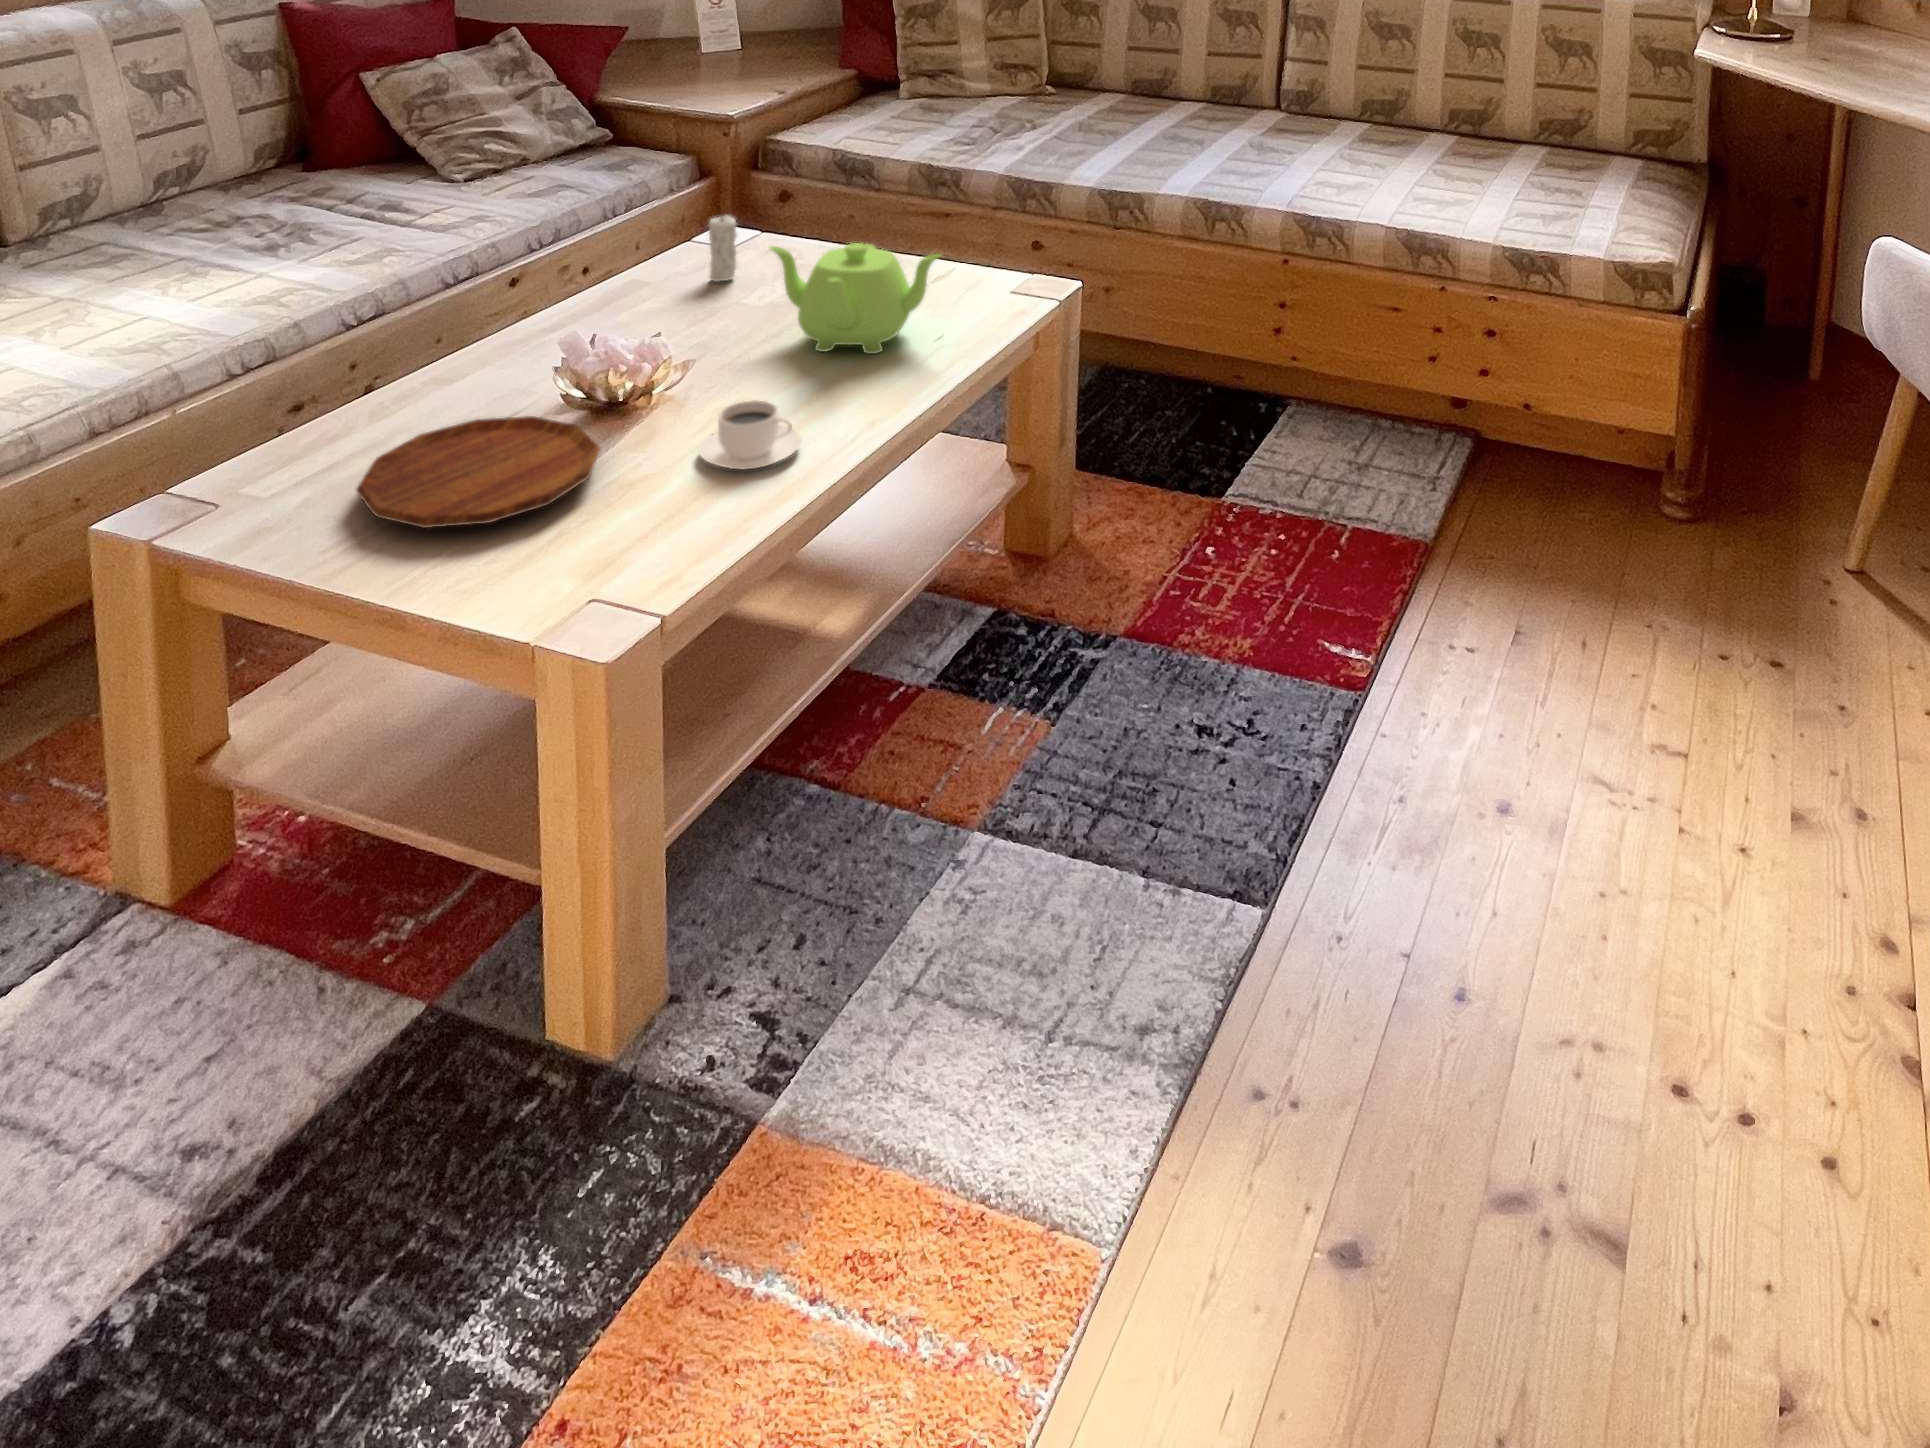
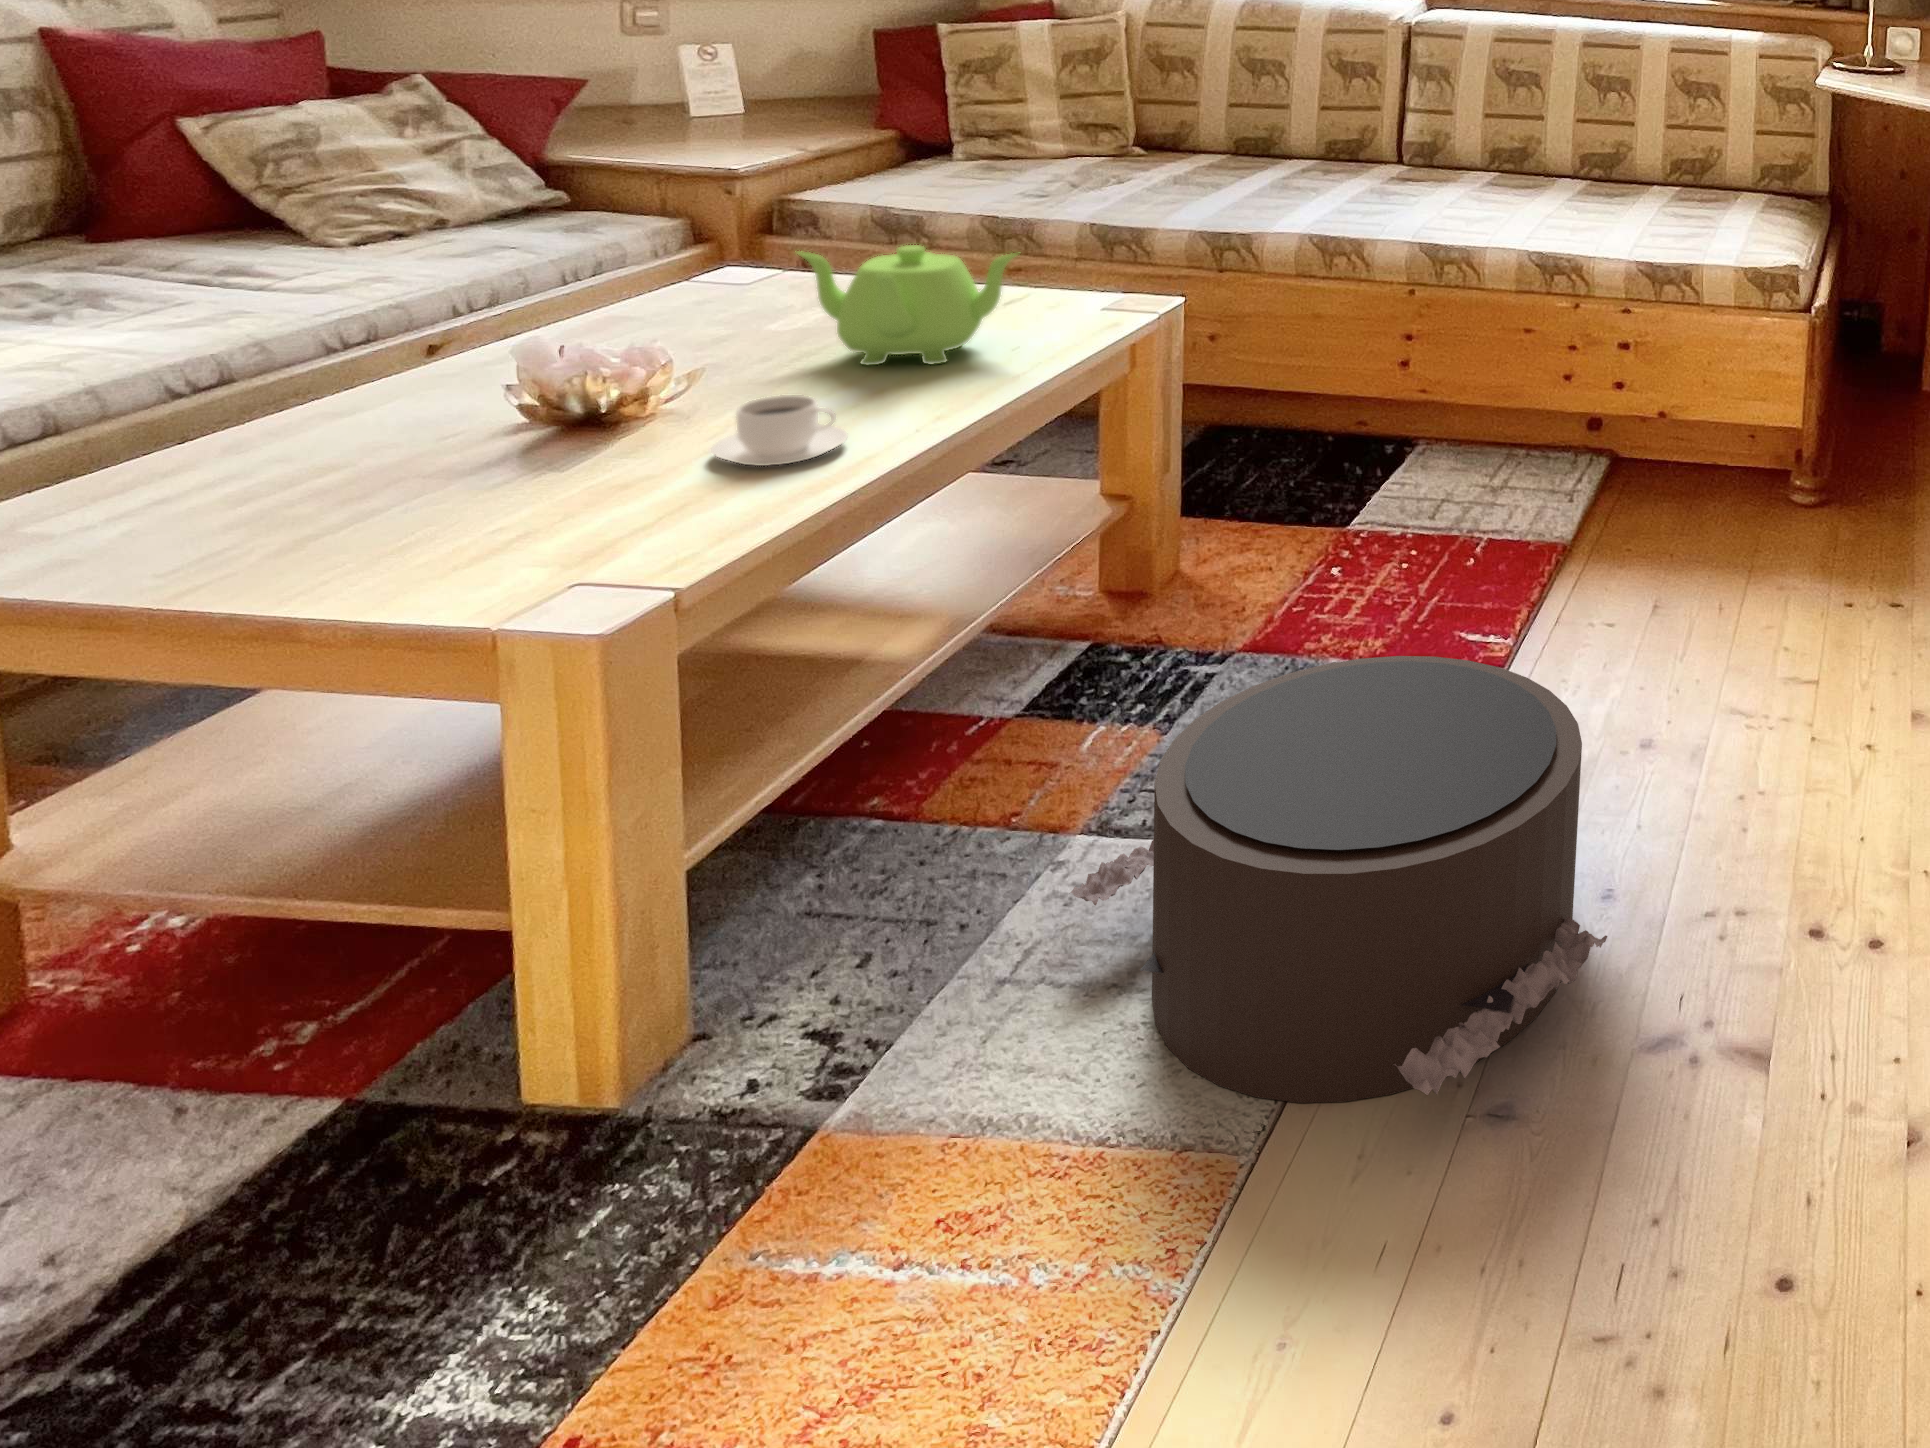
candle: present [709,216,737,282] -> none [710,225,751,314]
tray: present [356,416,600,528] -> none [204,430,574,538]
pouf: none [965,708,1457,1241] -> present [1071,656,1607,1103]

